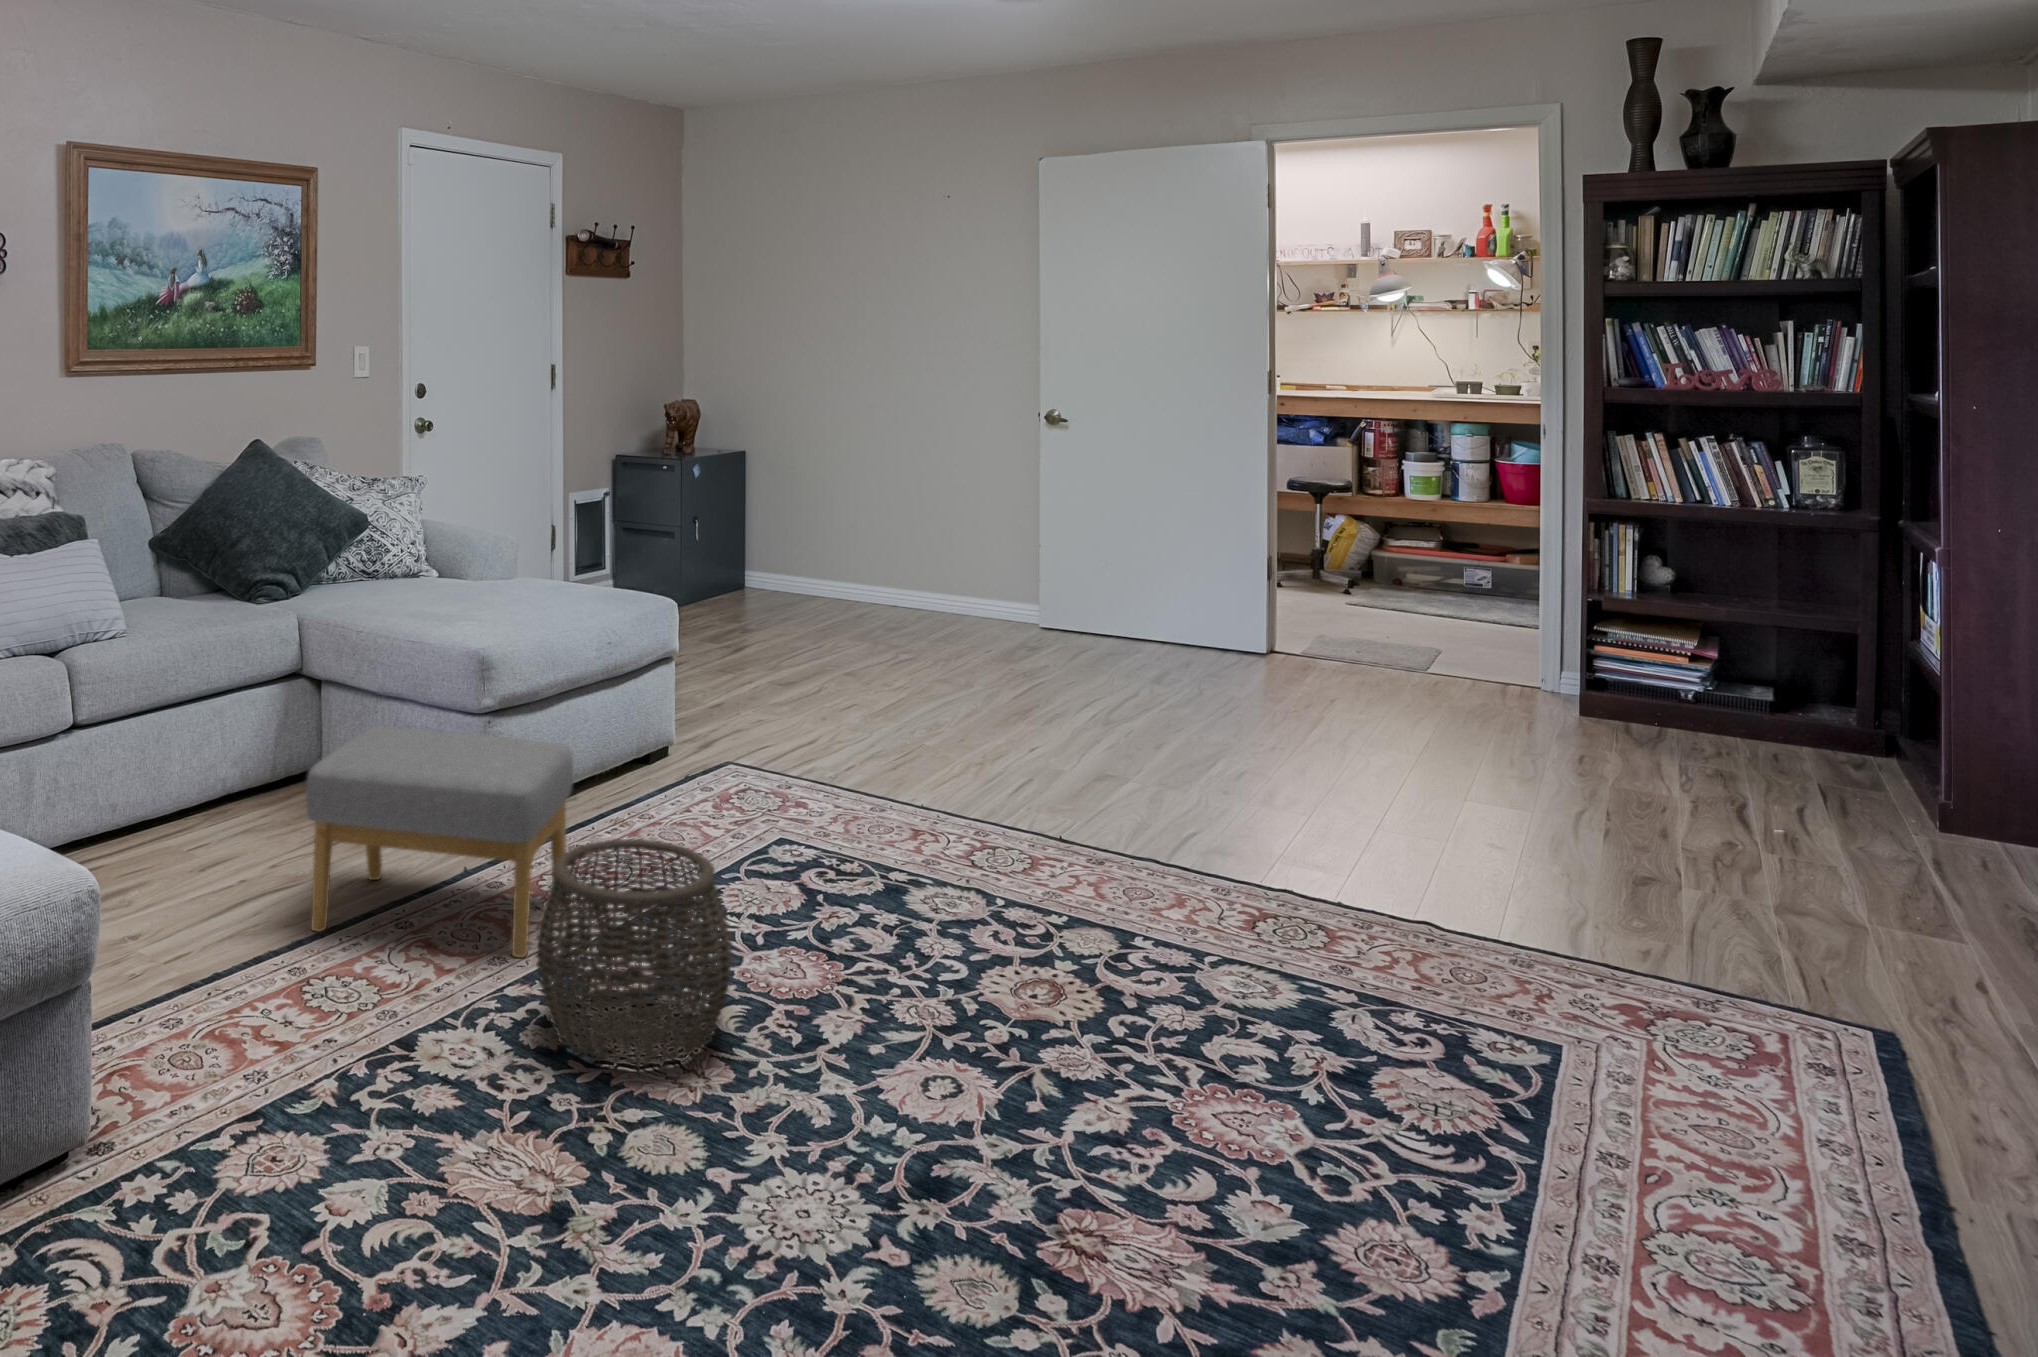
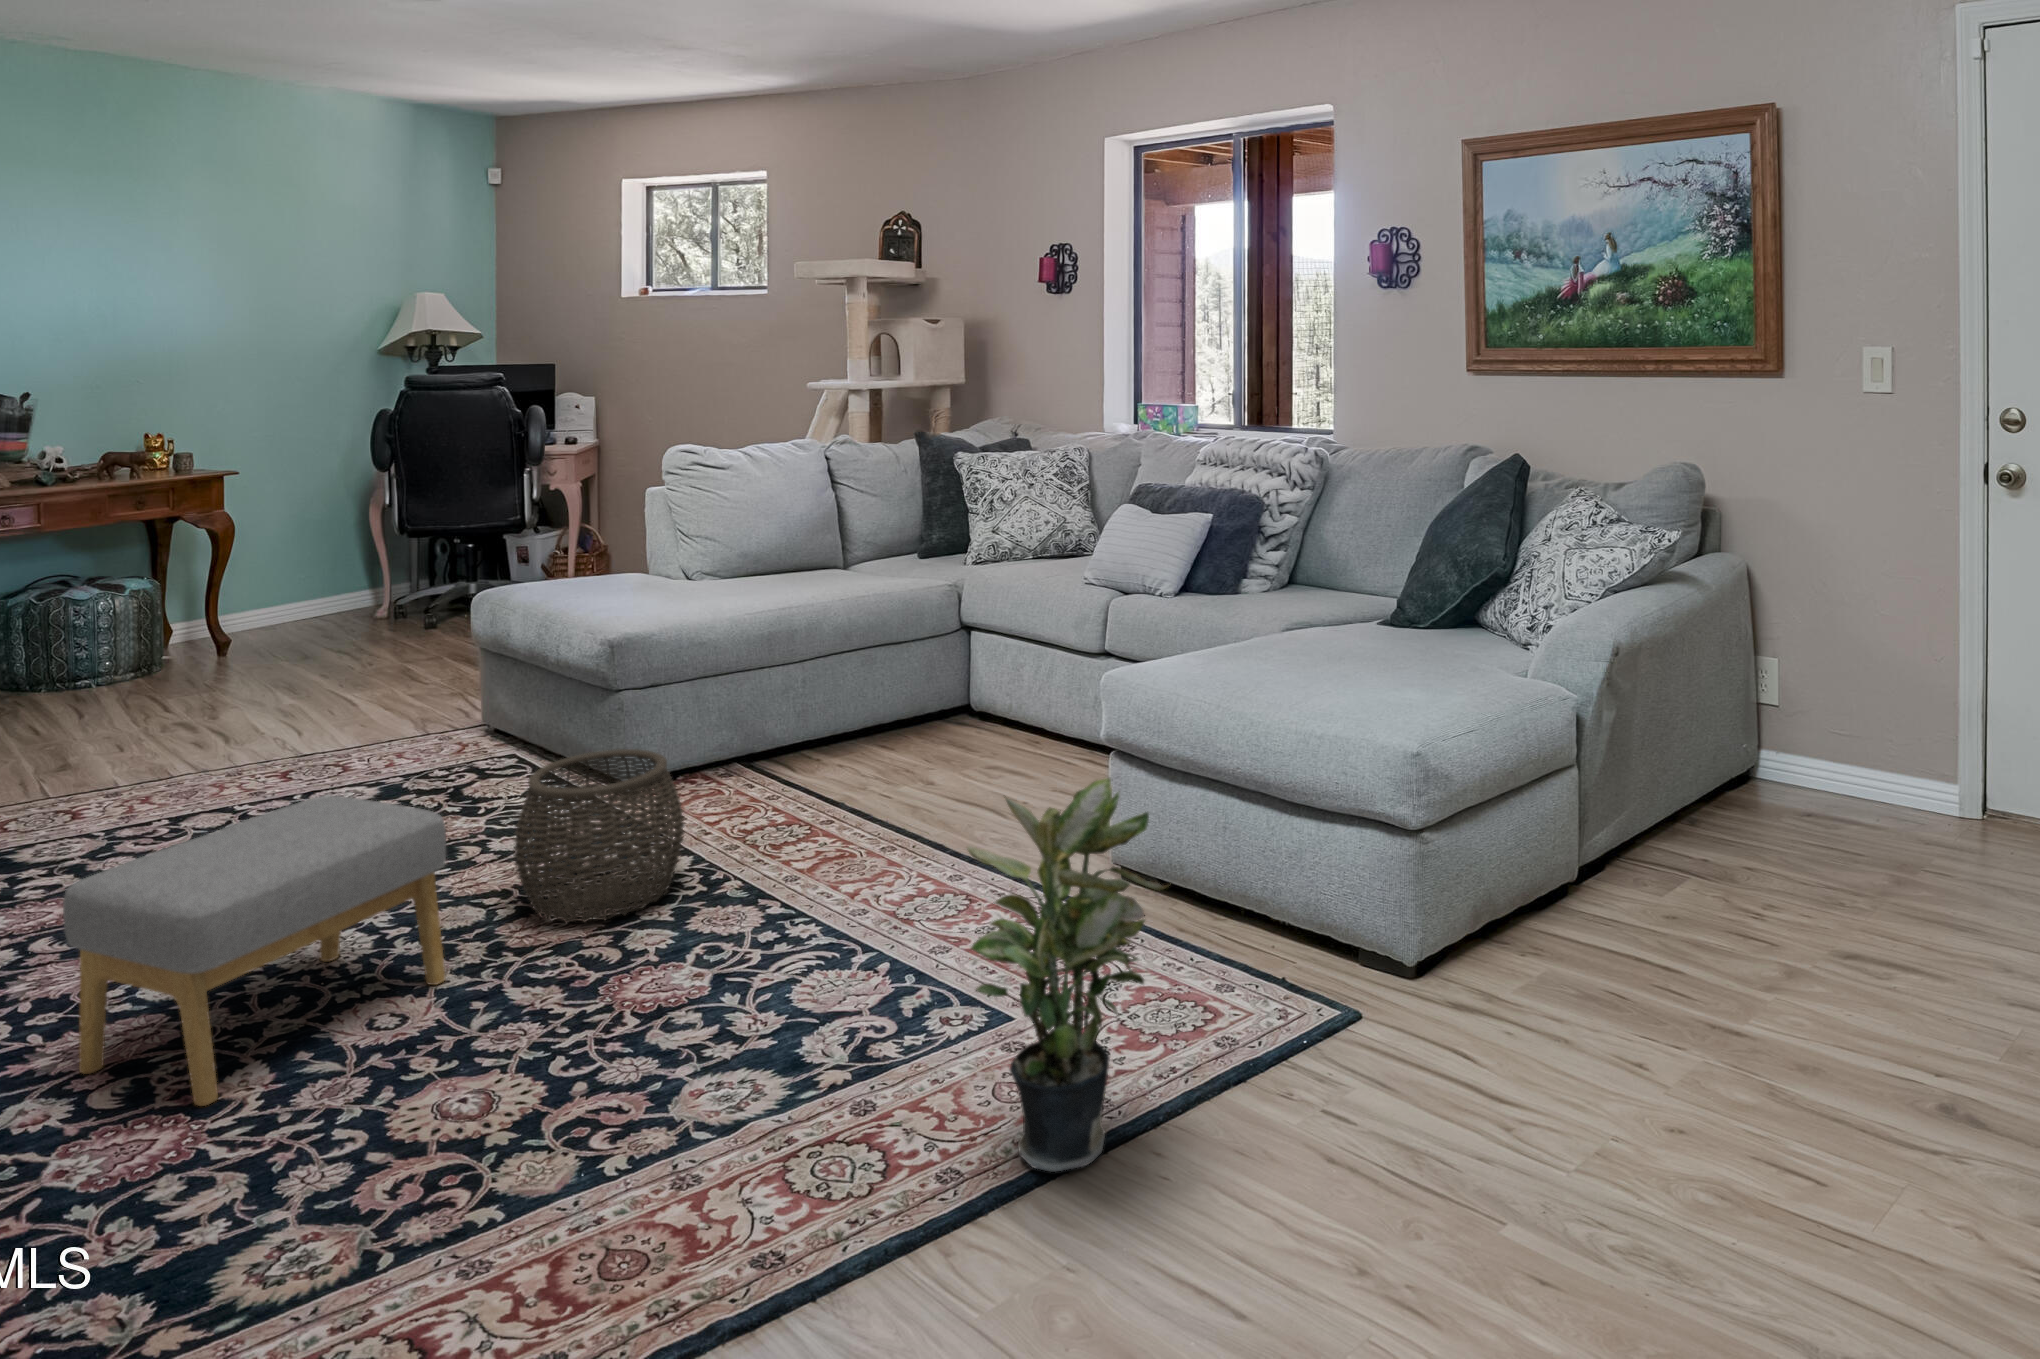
potted plant: none [870,577,994,817] -> present [967,778,1167,1172]
footstool: present [306,728,573,958] -> present [63,795,446,1106]

